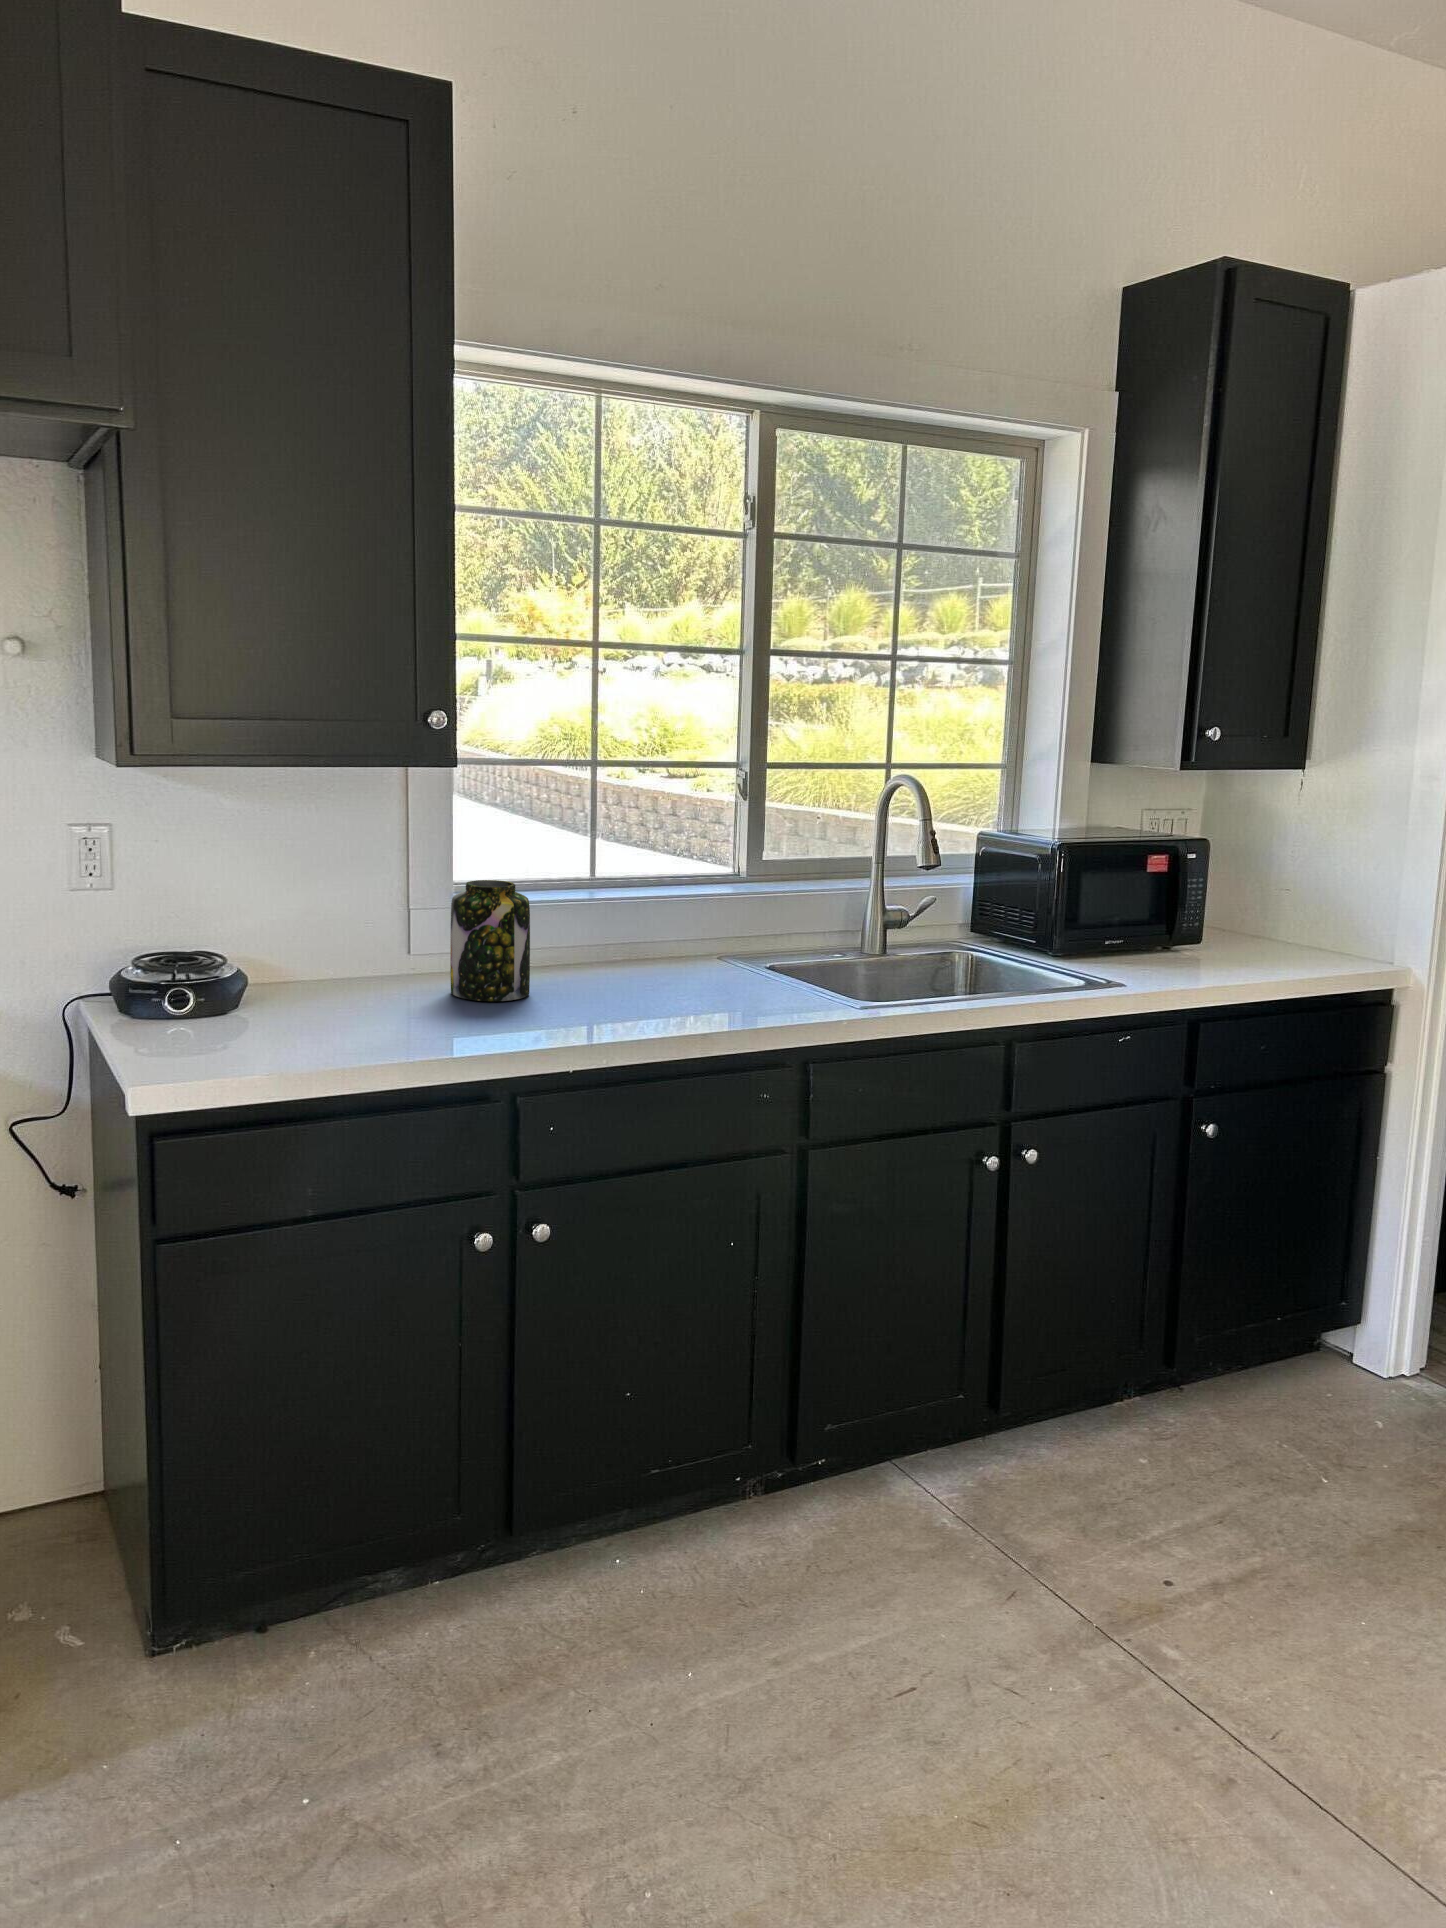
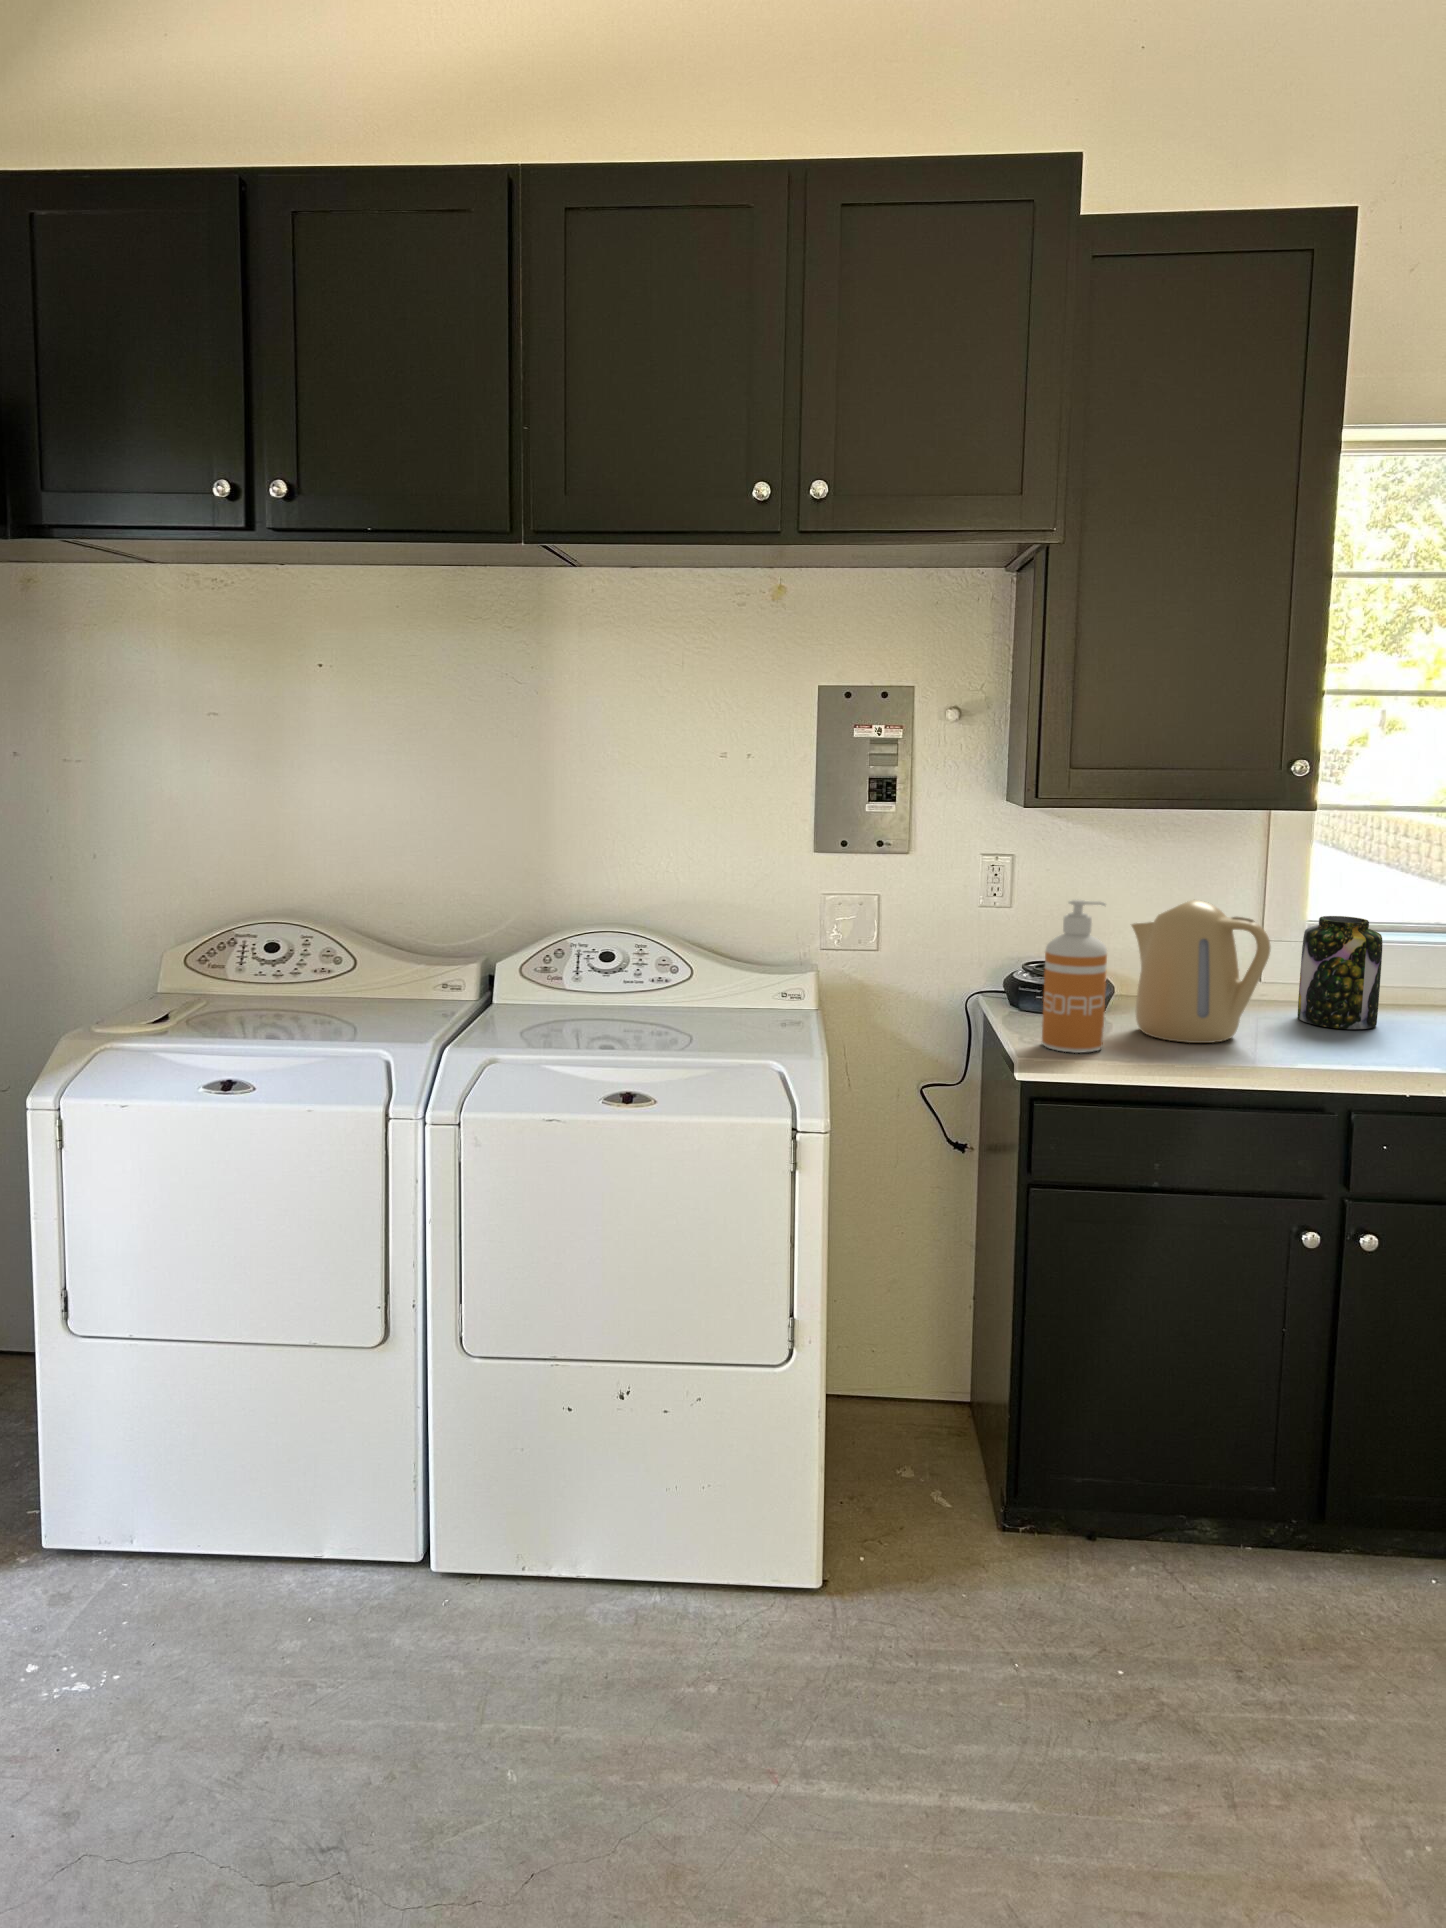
kettle: none [260,872,418,1037] -> present [1132,900,1270,1043]
soap dispenser: none [154,880,235,1067] -> present [1042,900,1107,1053]

